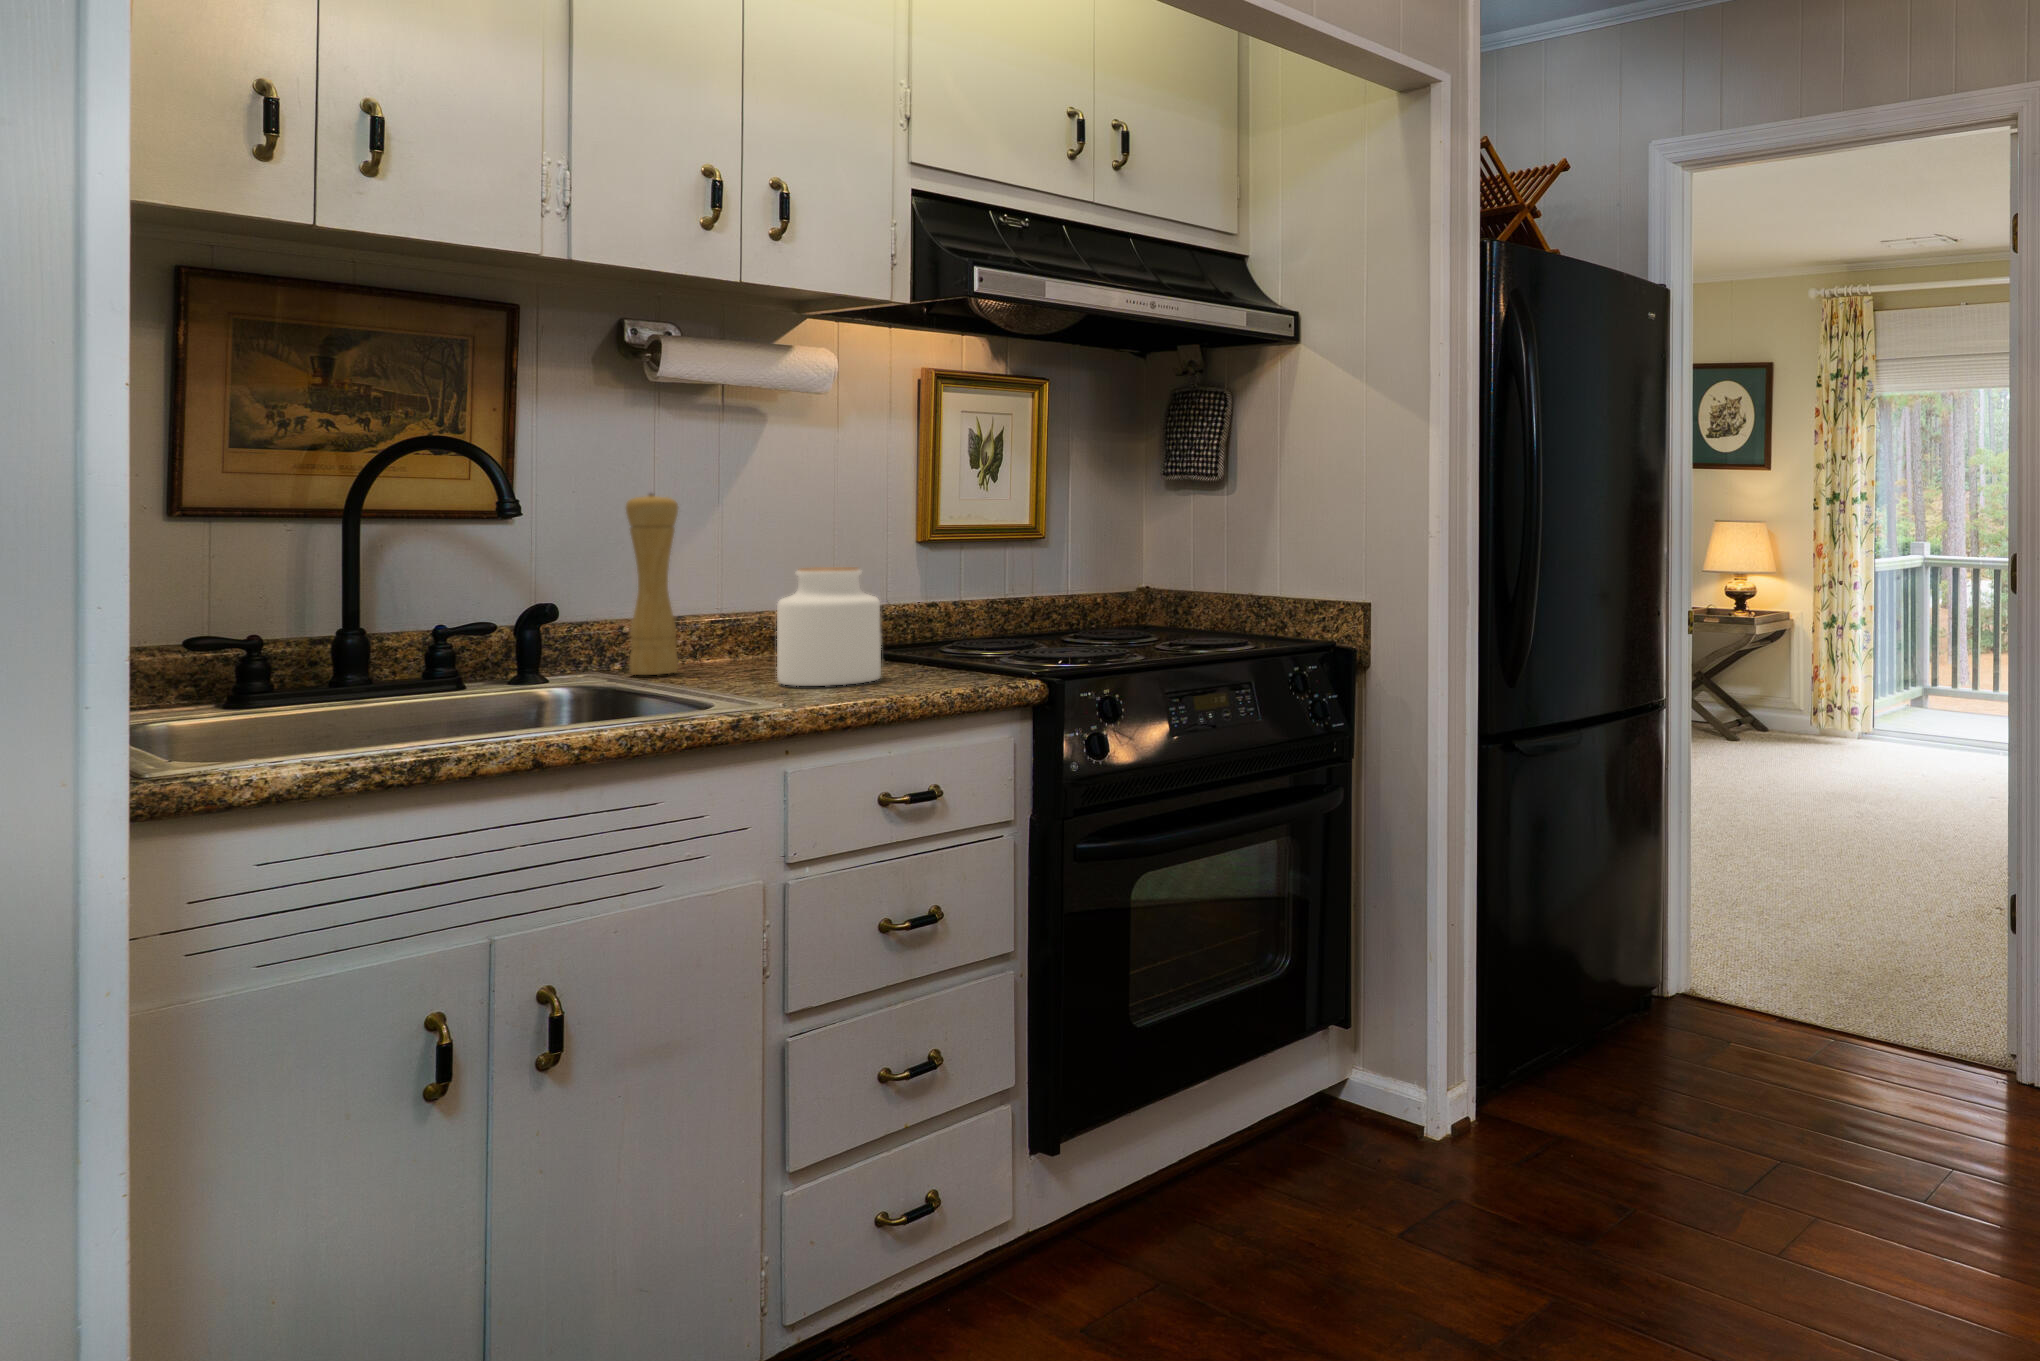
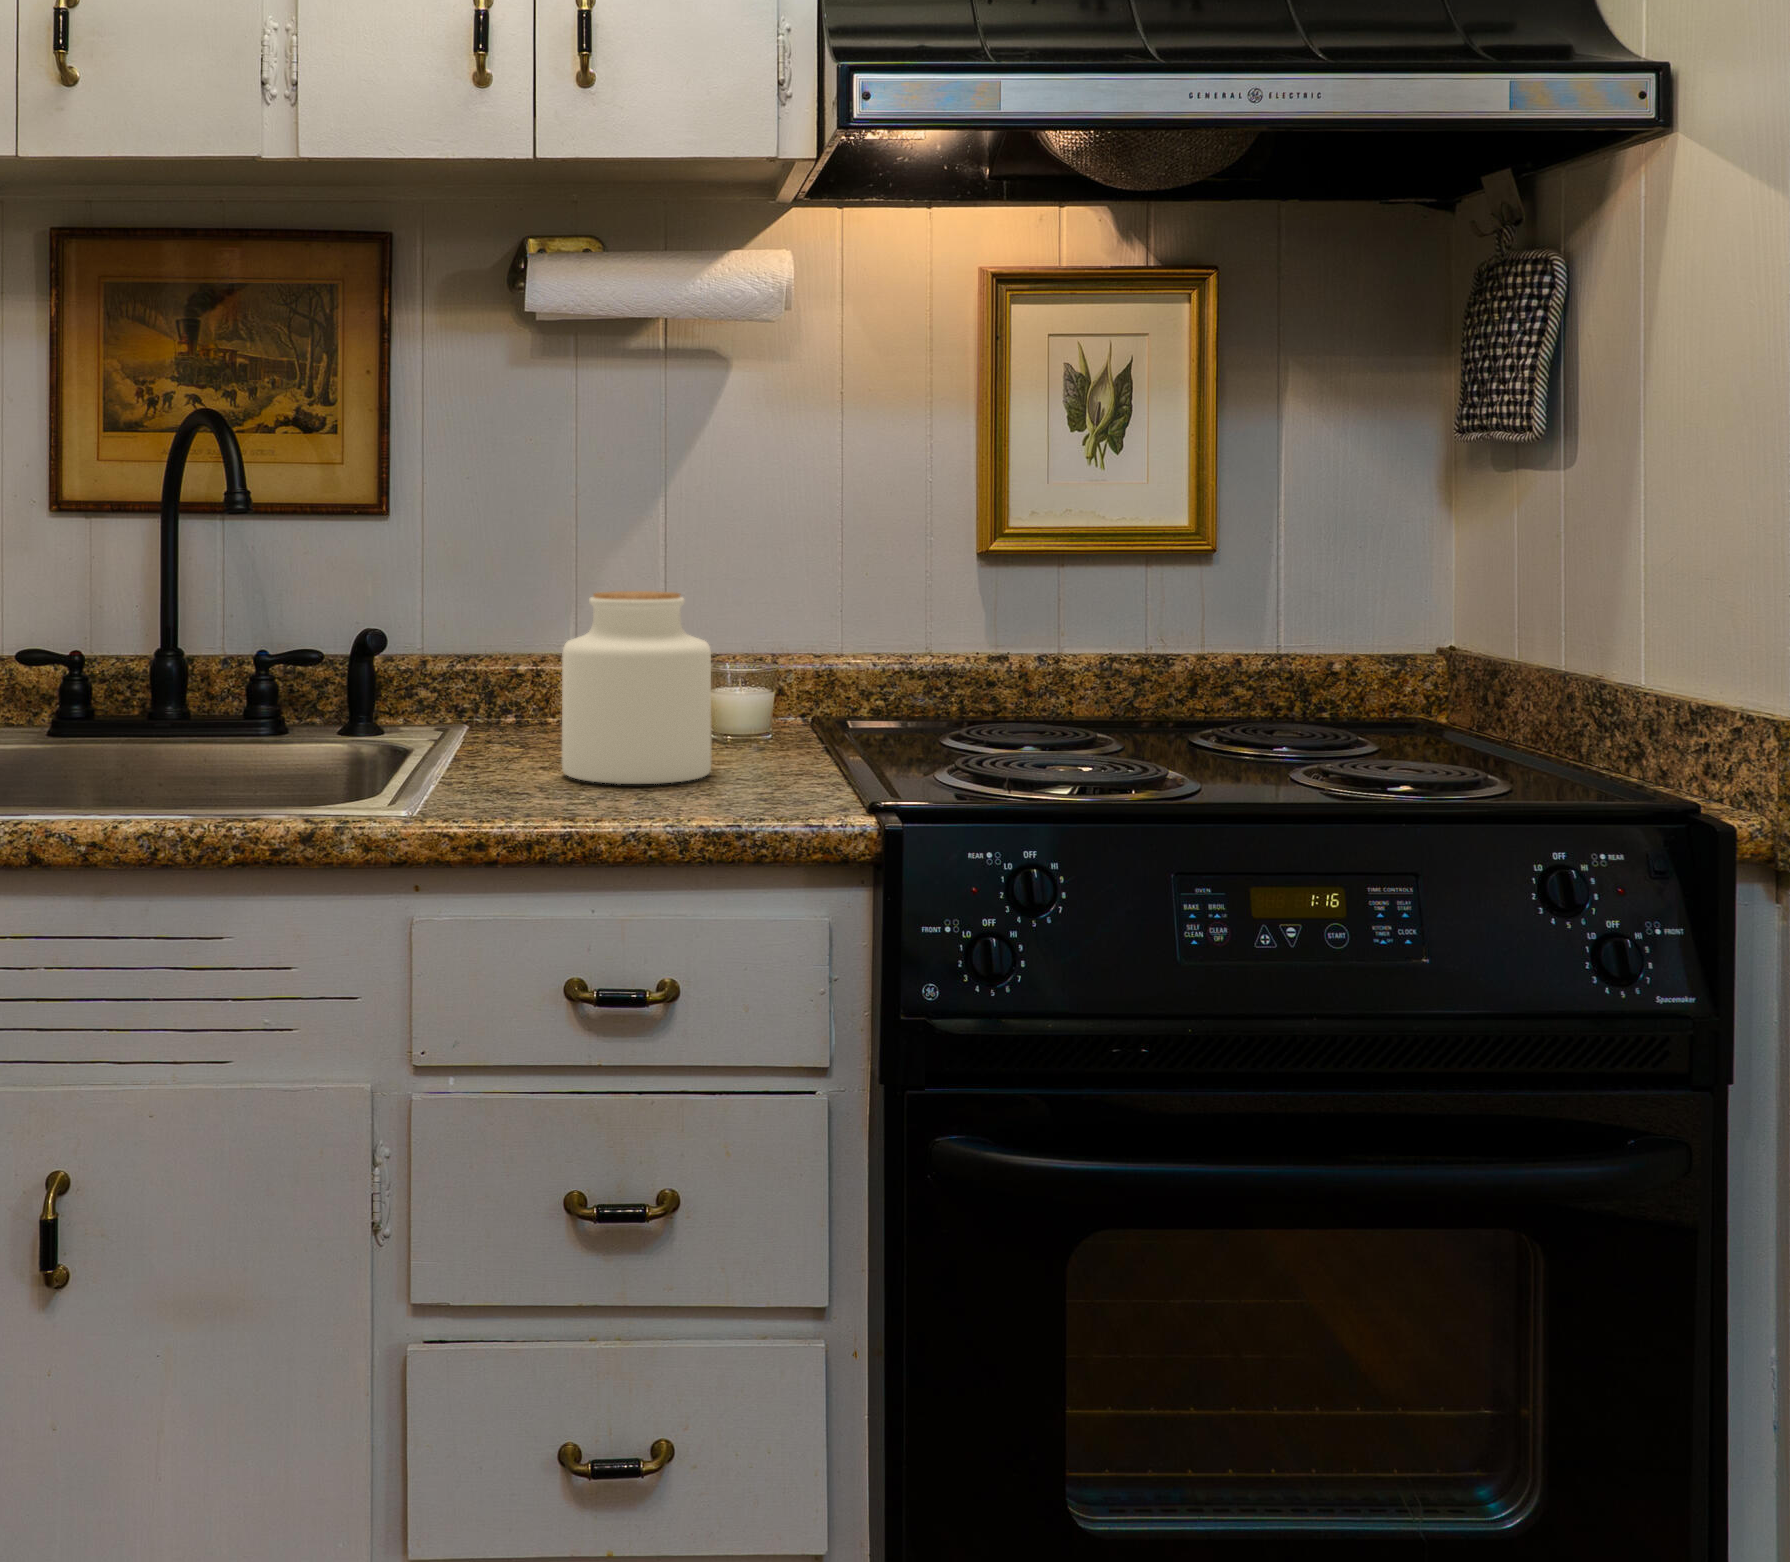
pepper mill: present [626,494,678,675] -> none [512,477,575,732]

